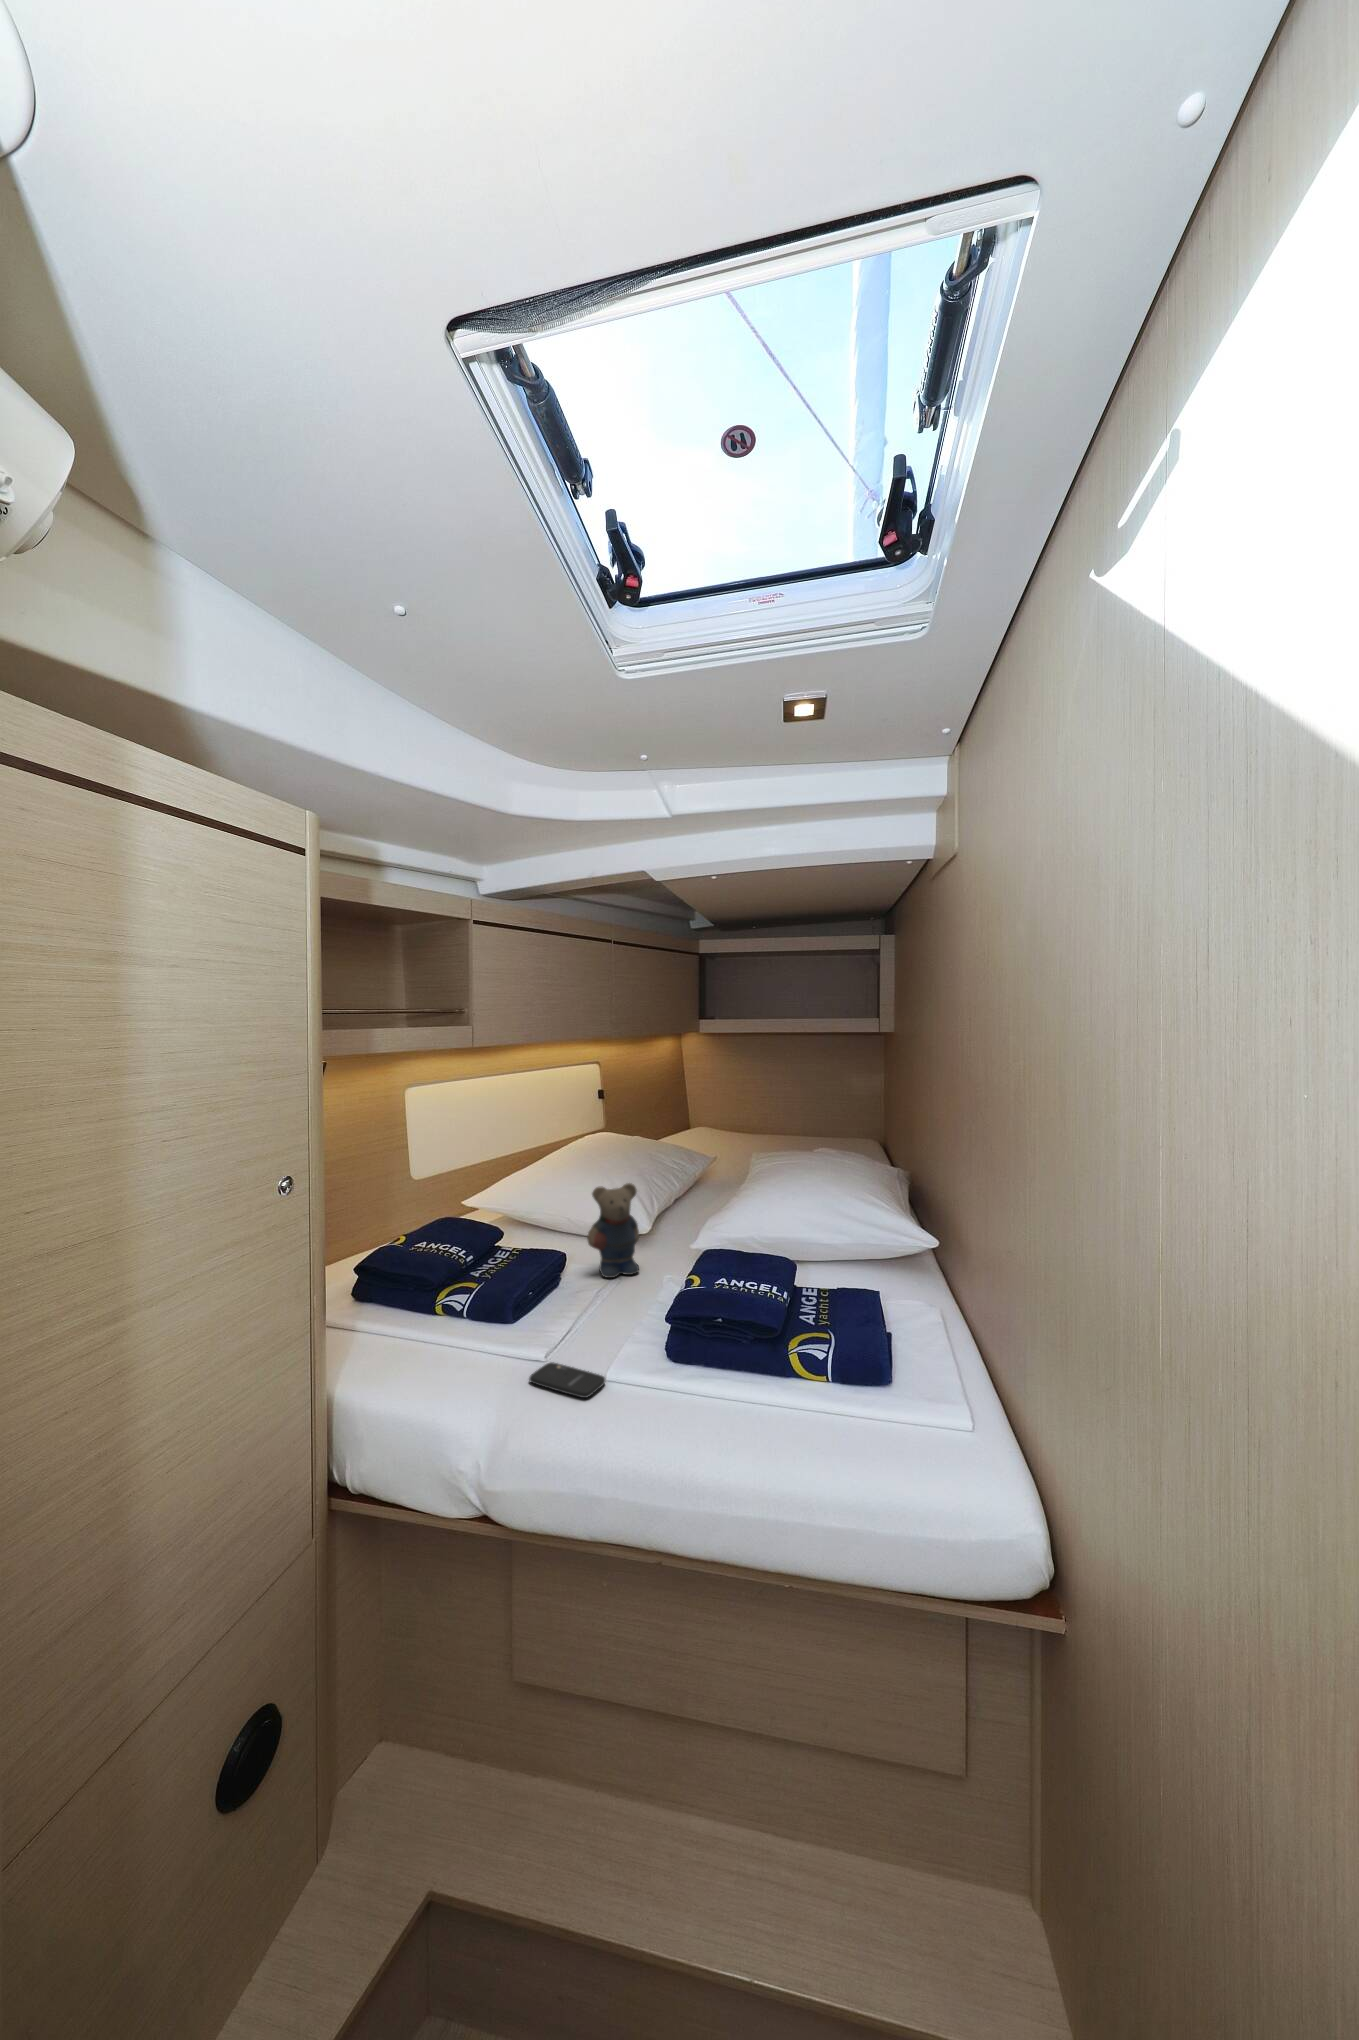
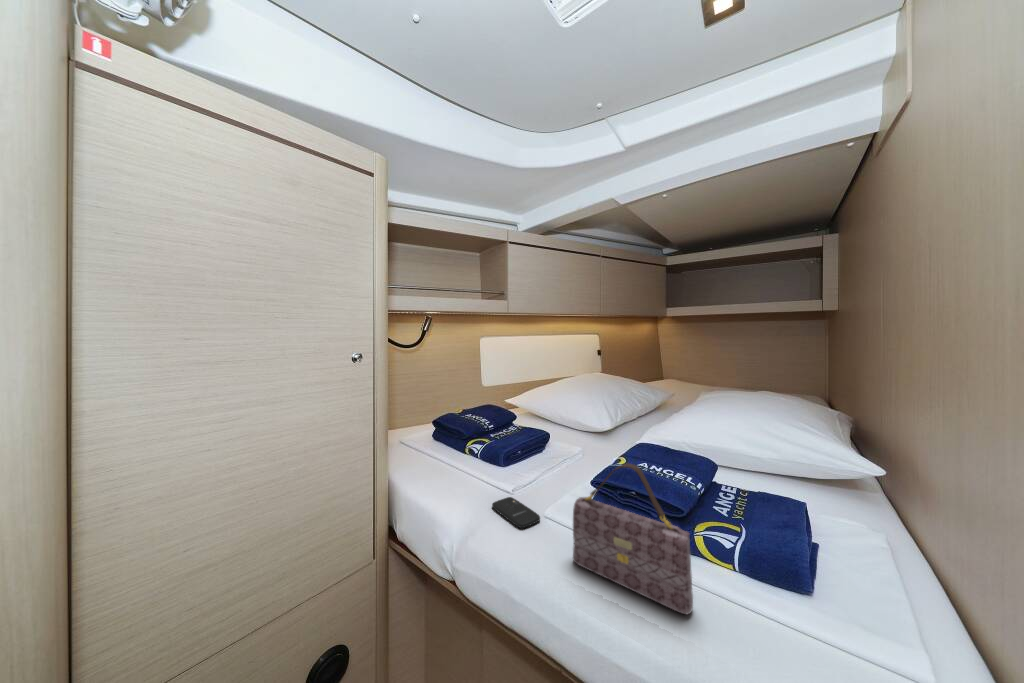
teddy bear: present [587,1183,639,1278] -> none [564,393,600,453]
handbag: none [666,1284,799,1431] -> present [573,463,693,614]

